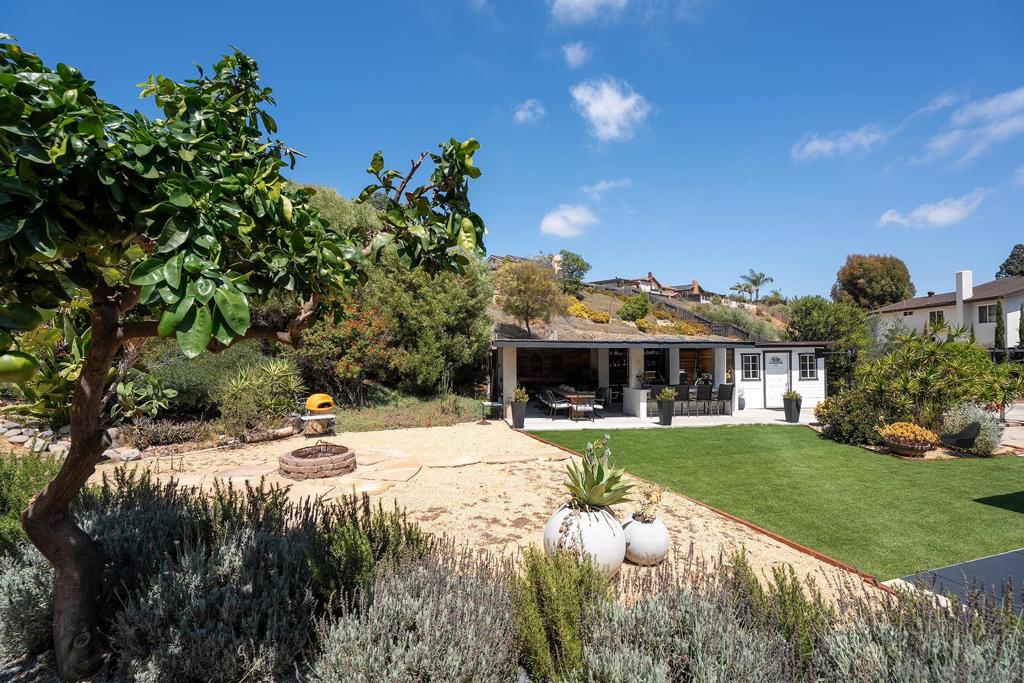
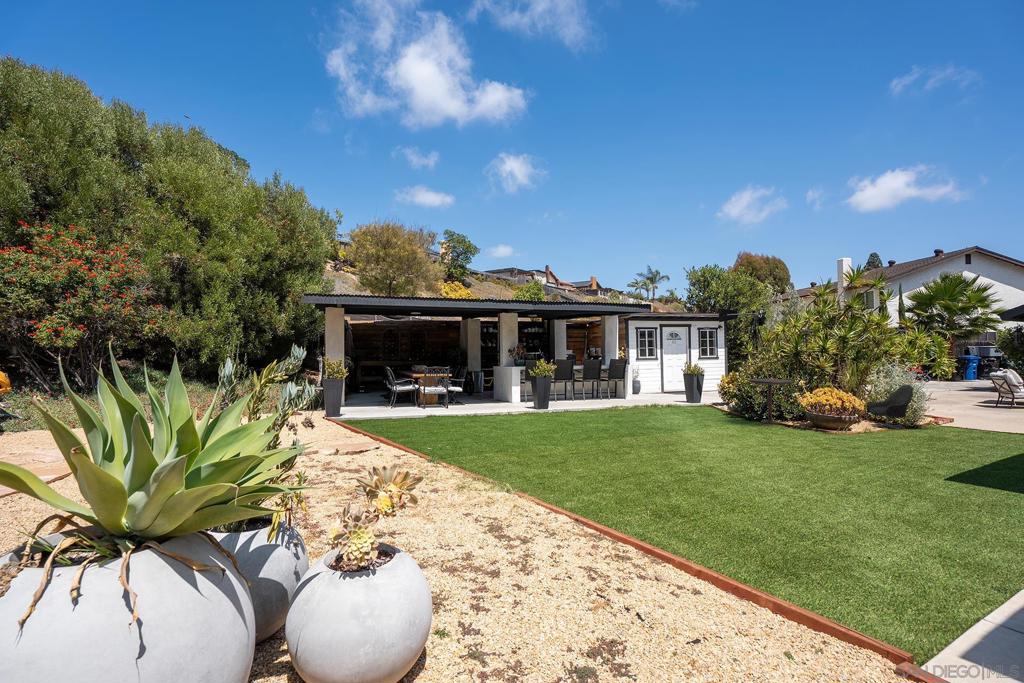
pedestal table: none [836,411,874,447] -> present [748,379,792,424]

